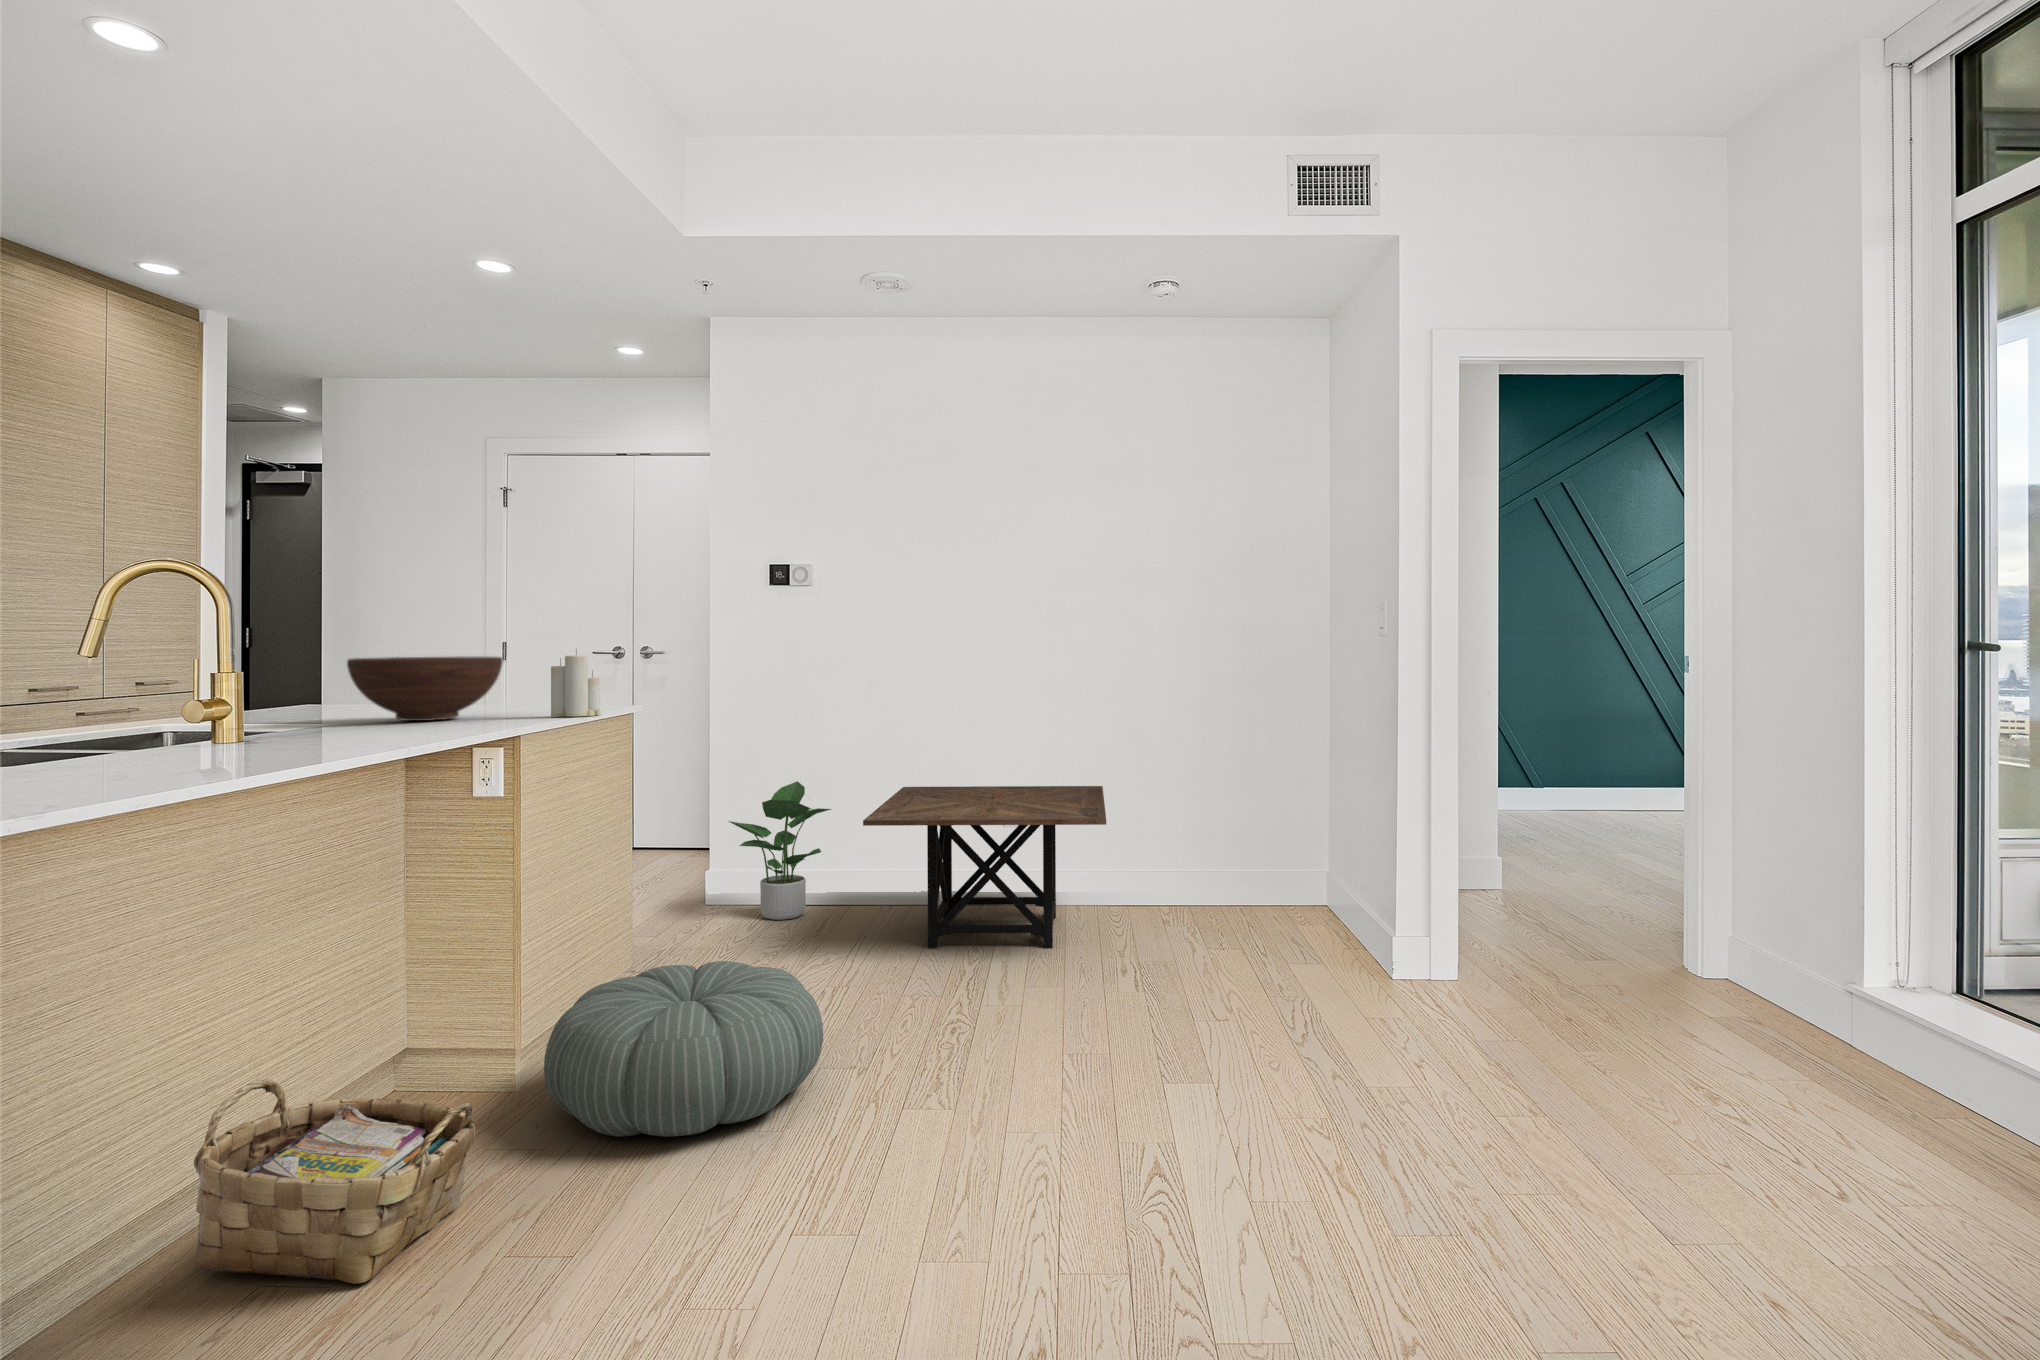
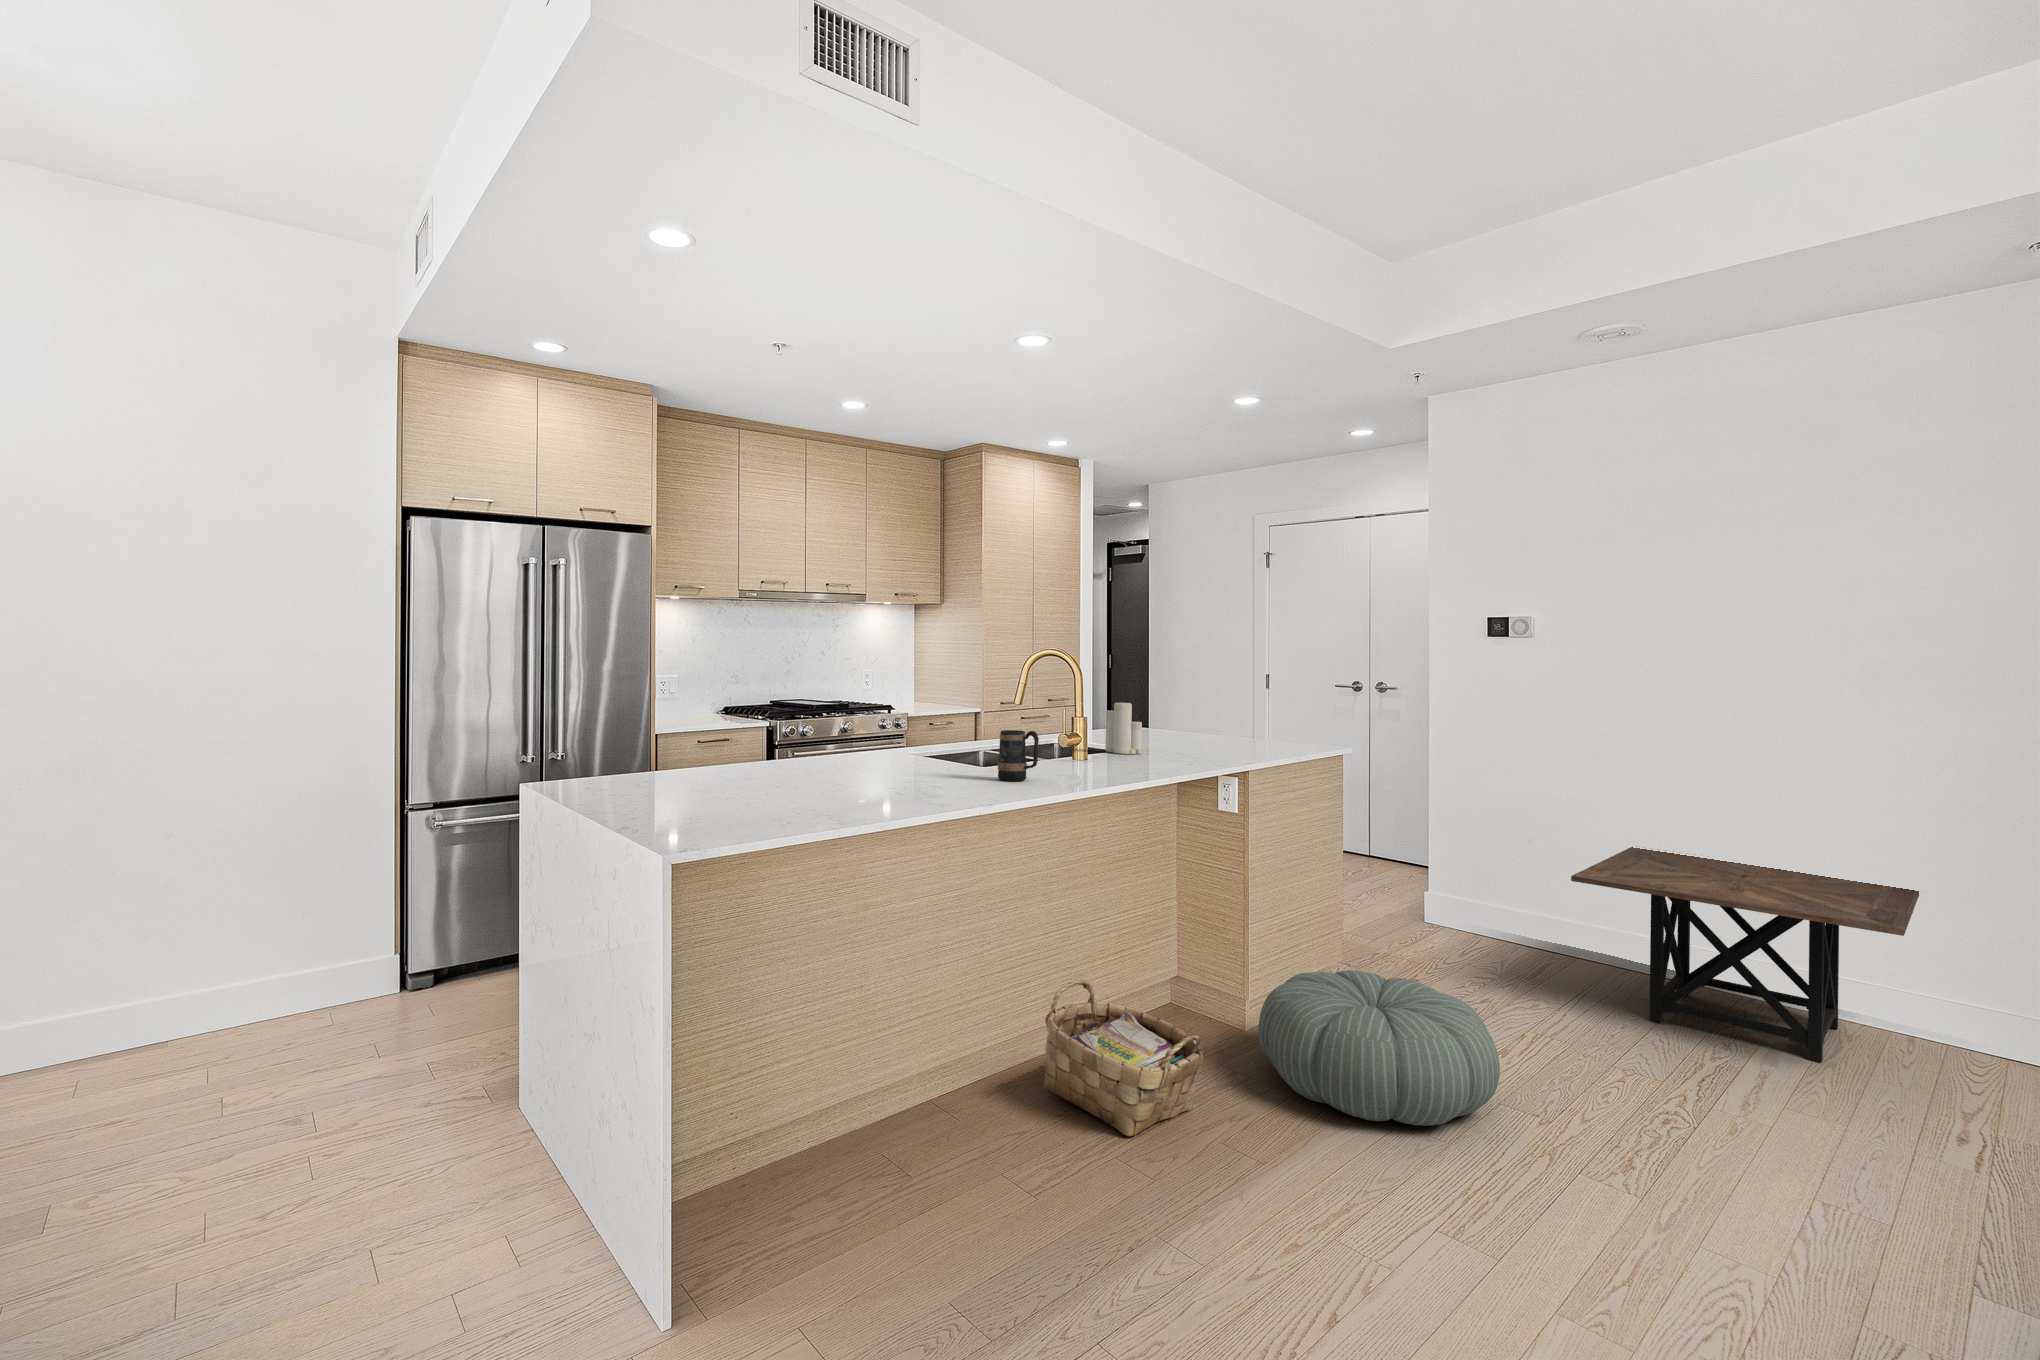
candle: present [551,649,601,716] -> present [1106,703,1142,754]
fruit bowl: present [347,657,503,721] -> none [1146,697,1246,746]
mug: none [86,694,176,781] -> present [998,730,1039,781]
potted plant: present [729,781,831,920] -> none [1440,824,1550,954]

